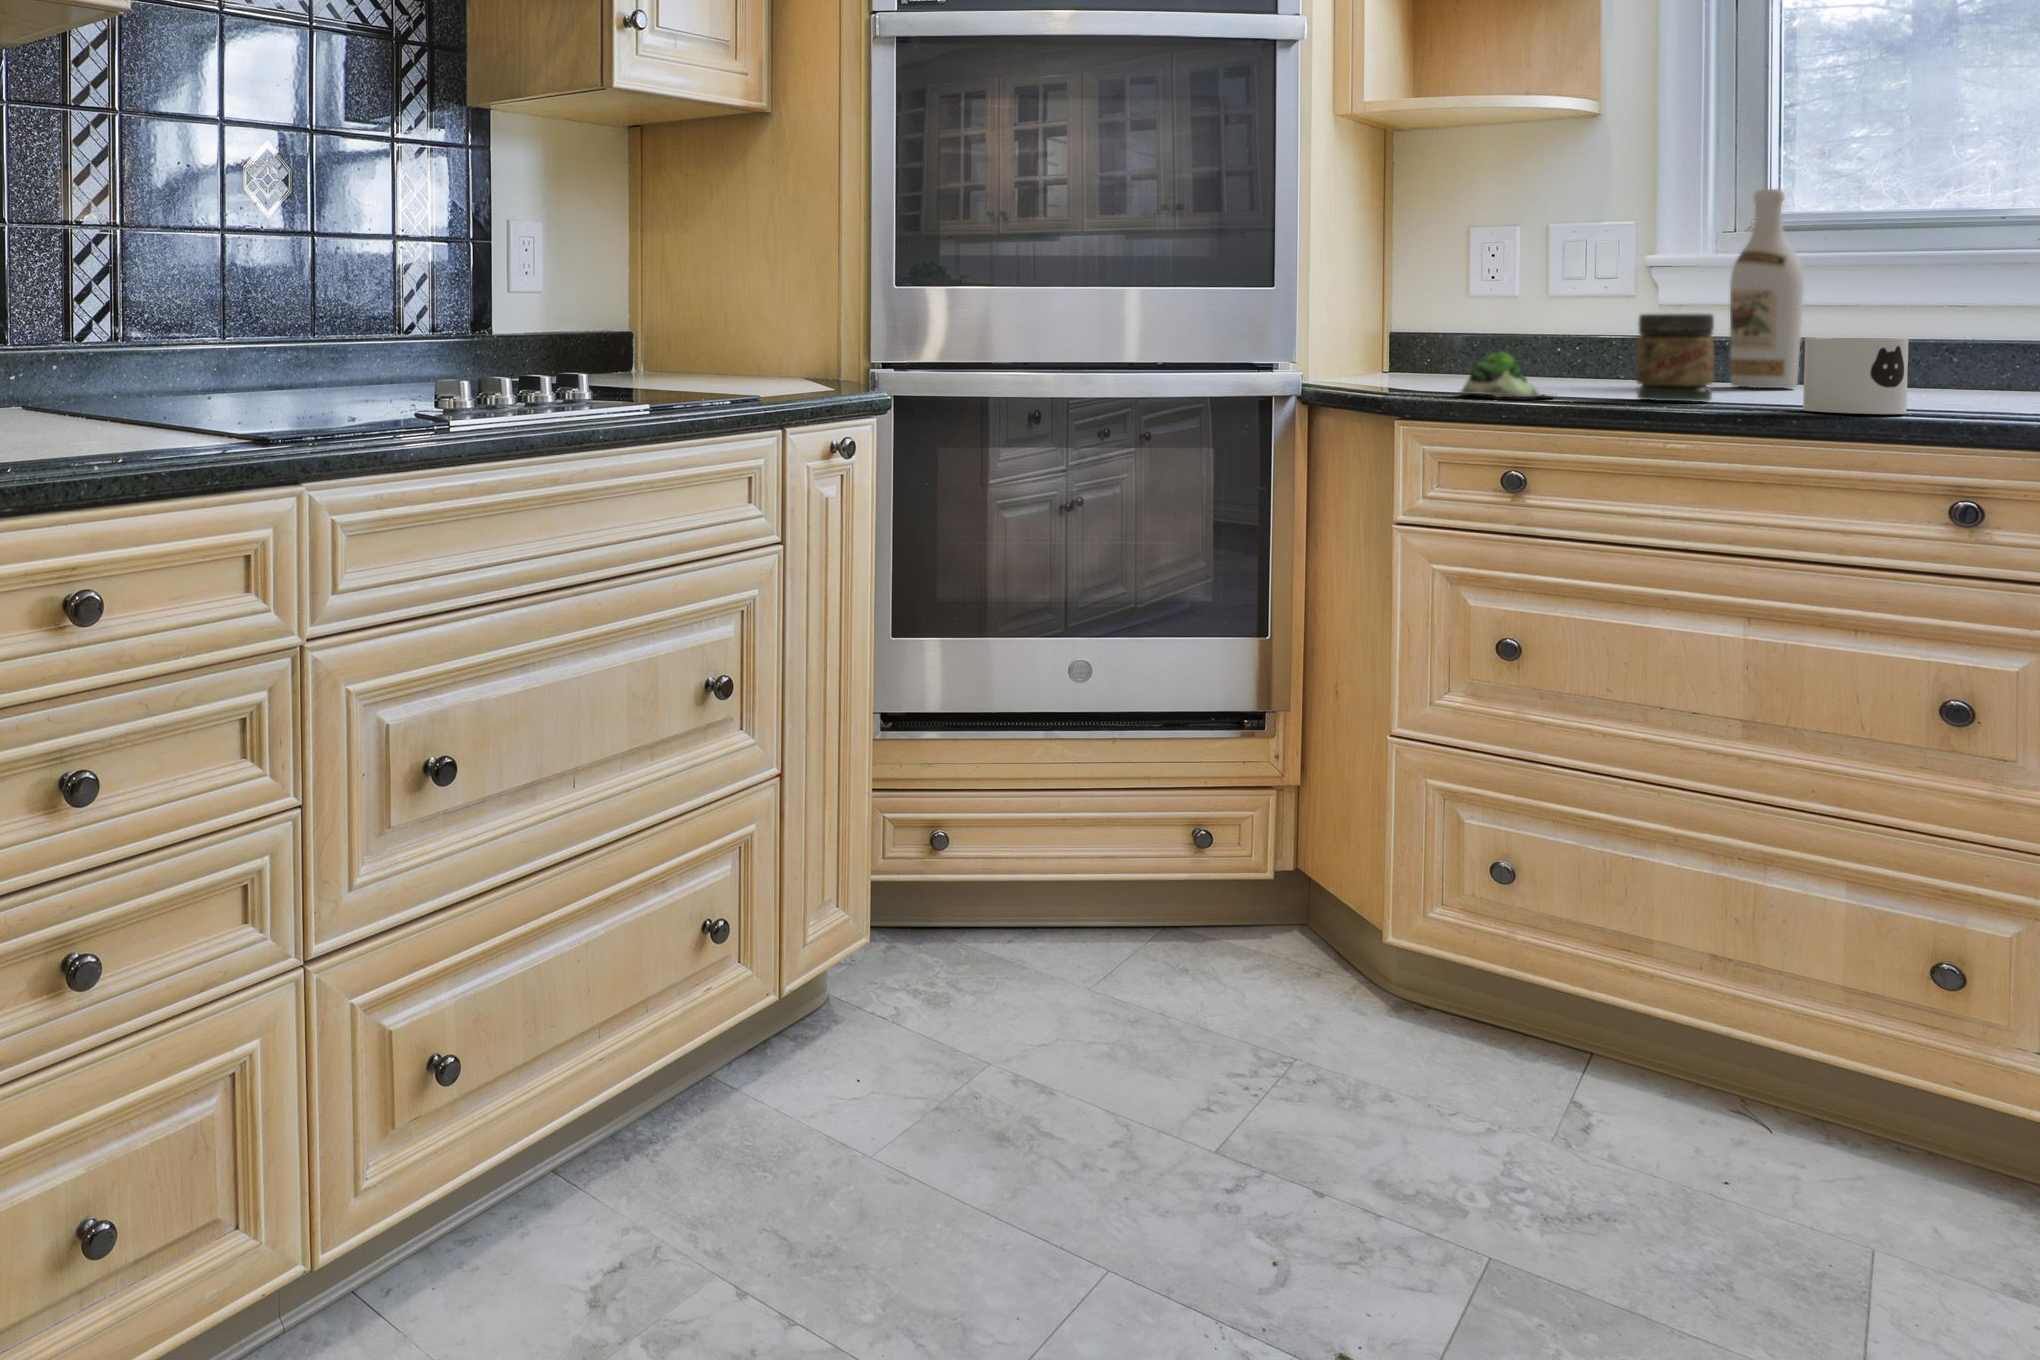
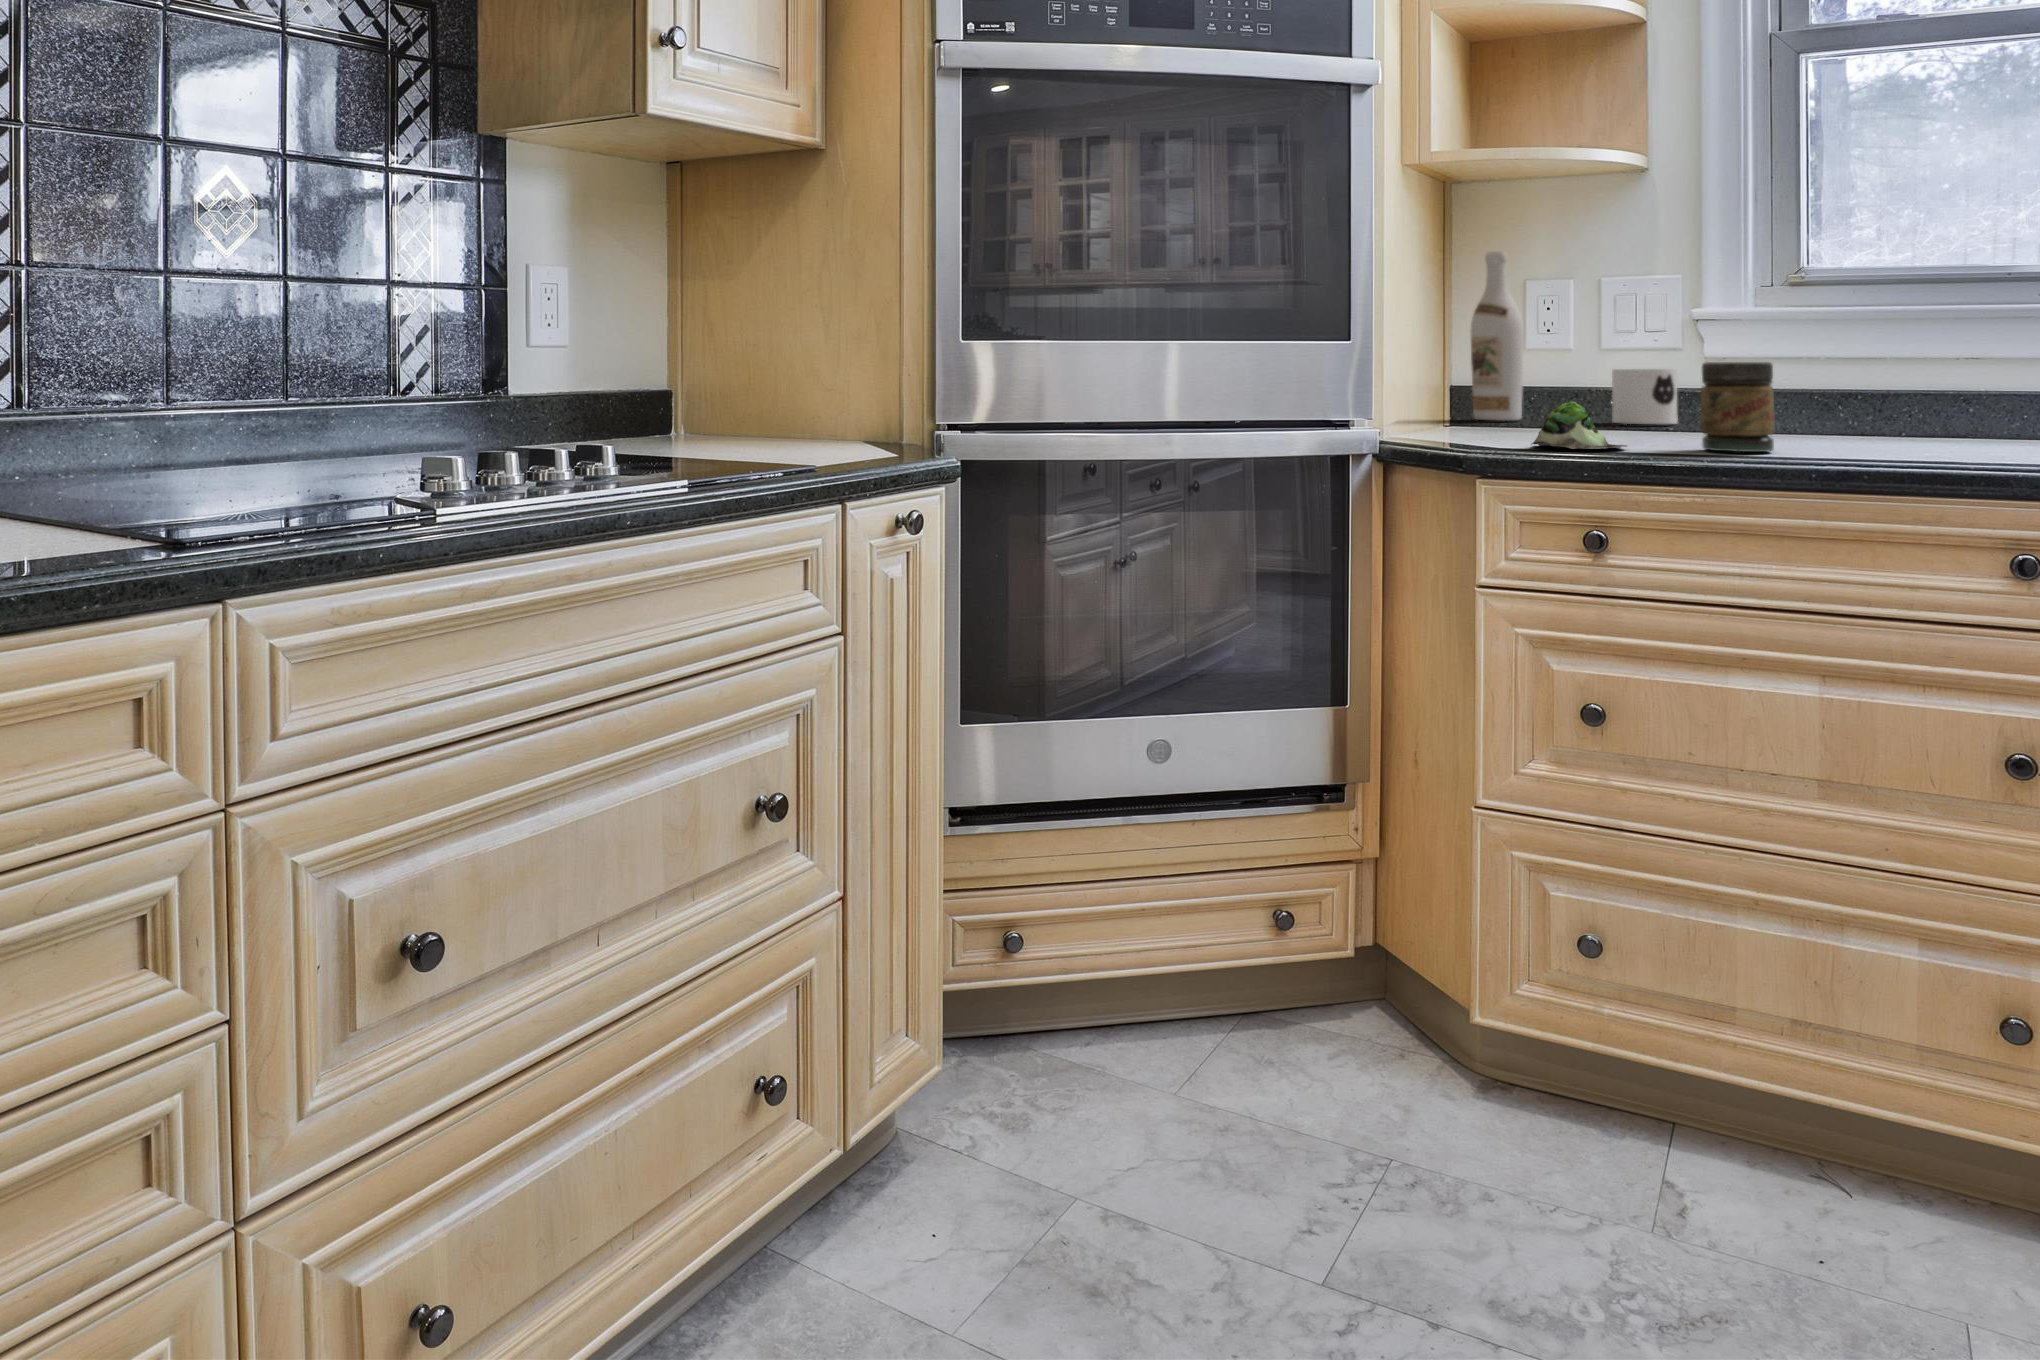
wine bottle: present [1730,189,1804,388] -> present [1471,251,1524,421]
mug: present [1803,338,1909,414] -> present [1612,369,1678,424]

